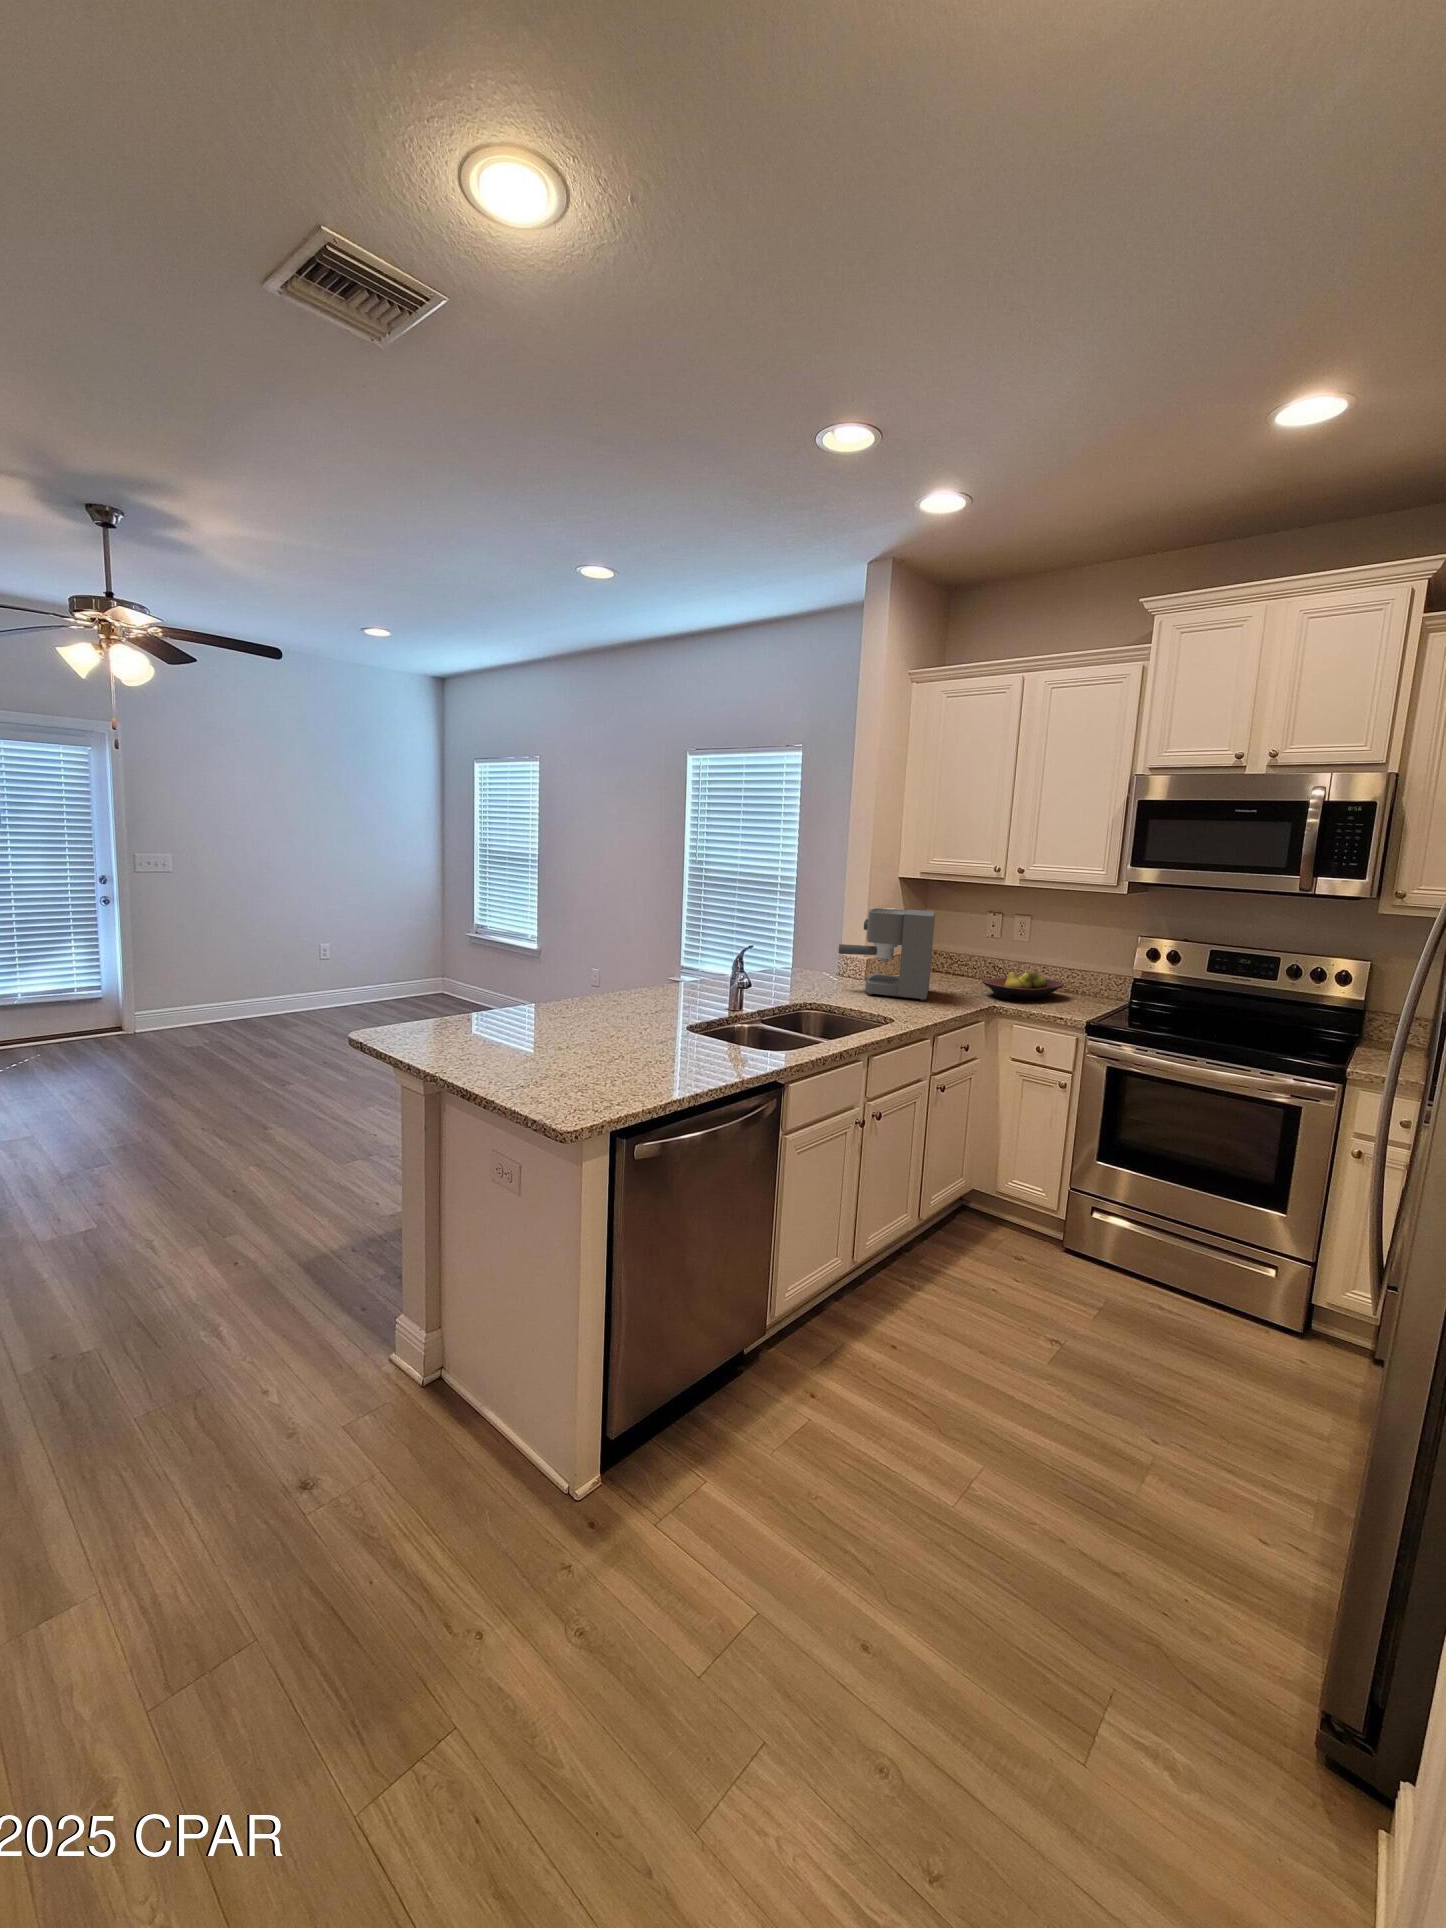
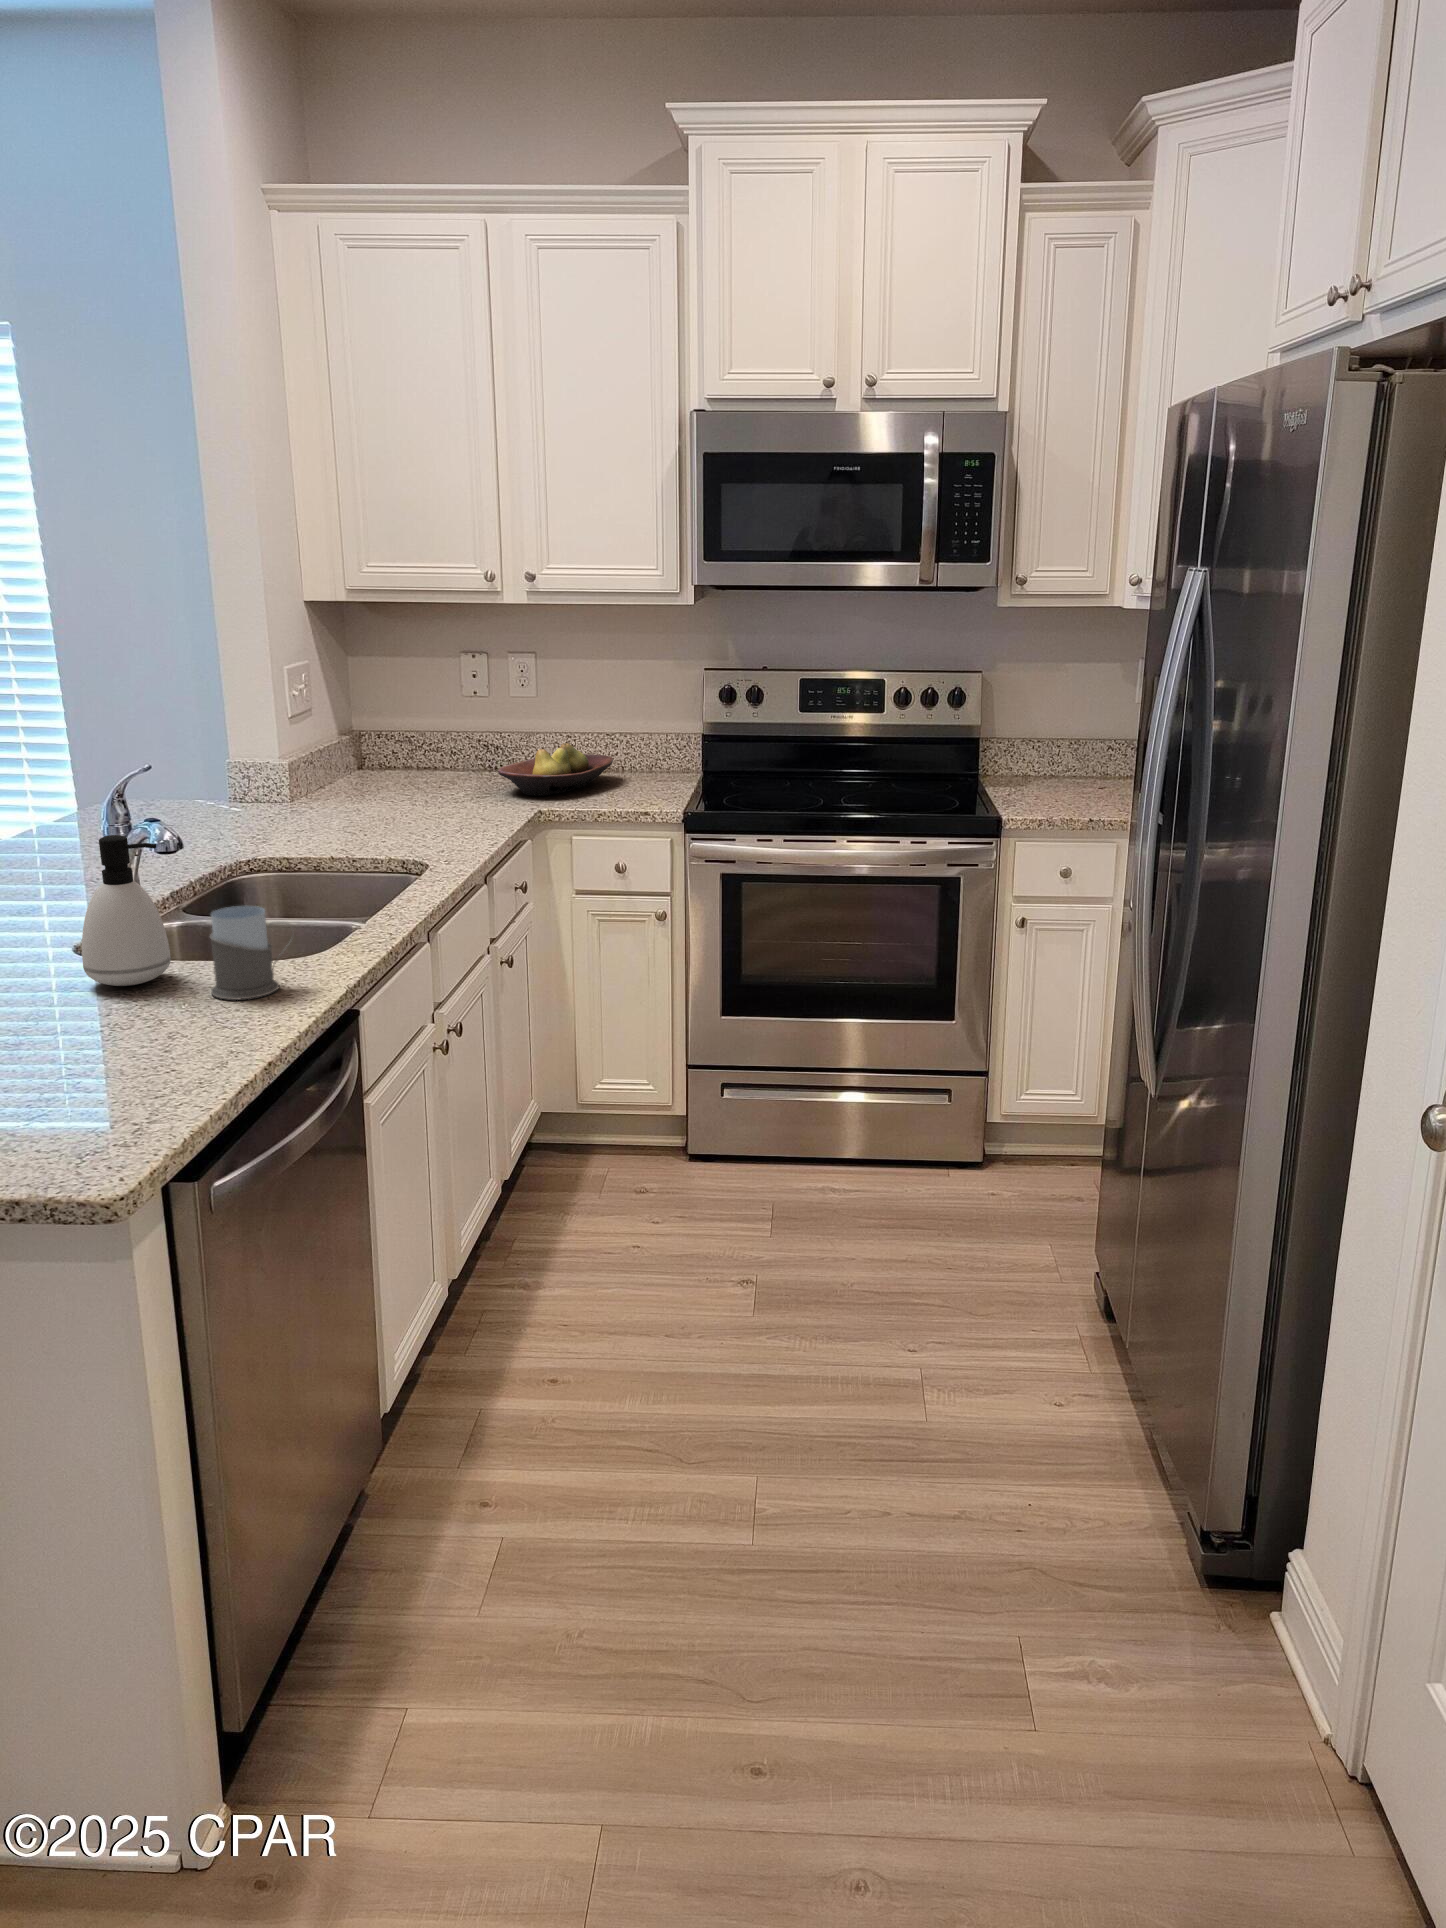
coffee maker: present [838,908,935,1001] -> none [251,660,433,828]
soap dispenser: none [680,973,718,1045] -> present [82,835,171,986]
mug: none [723,1017,766,1064] -> present [210,906,292,1000]

